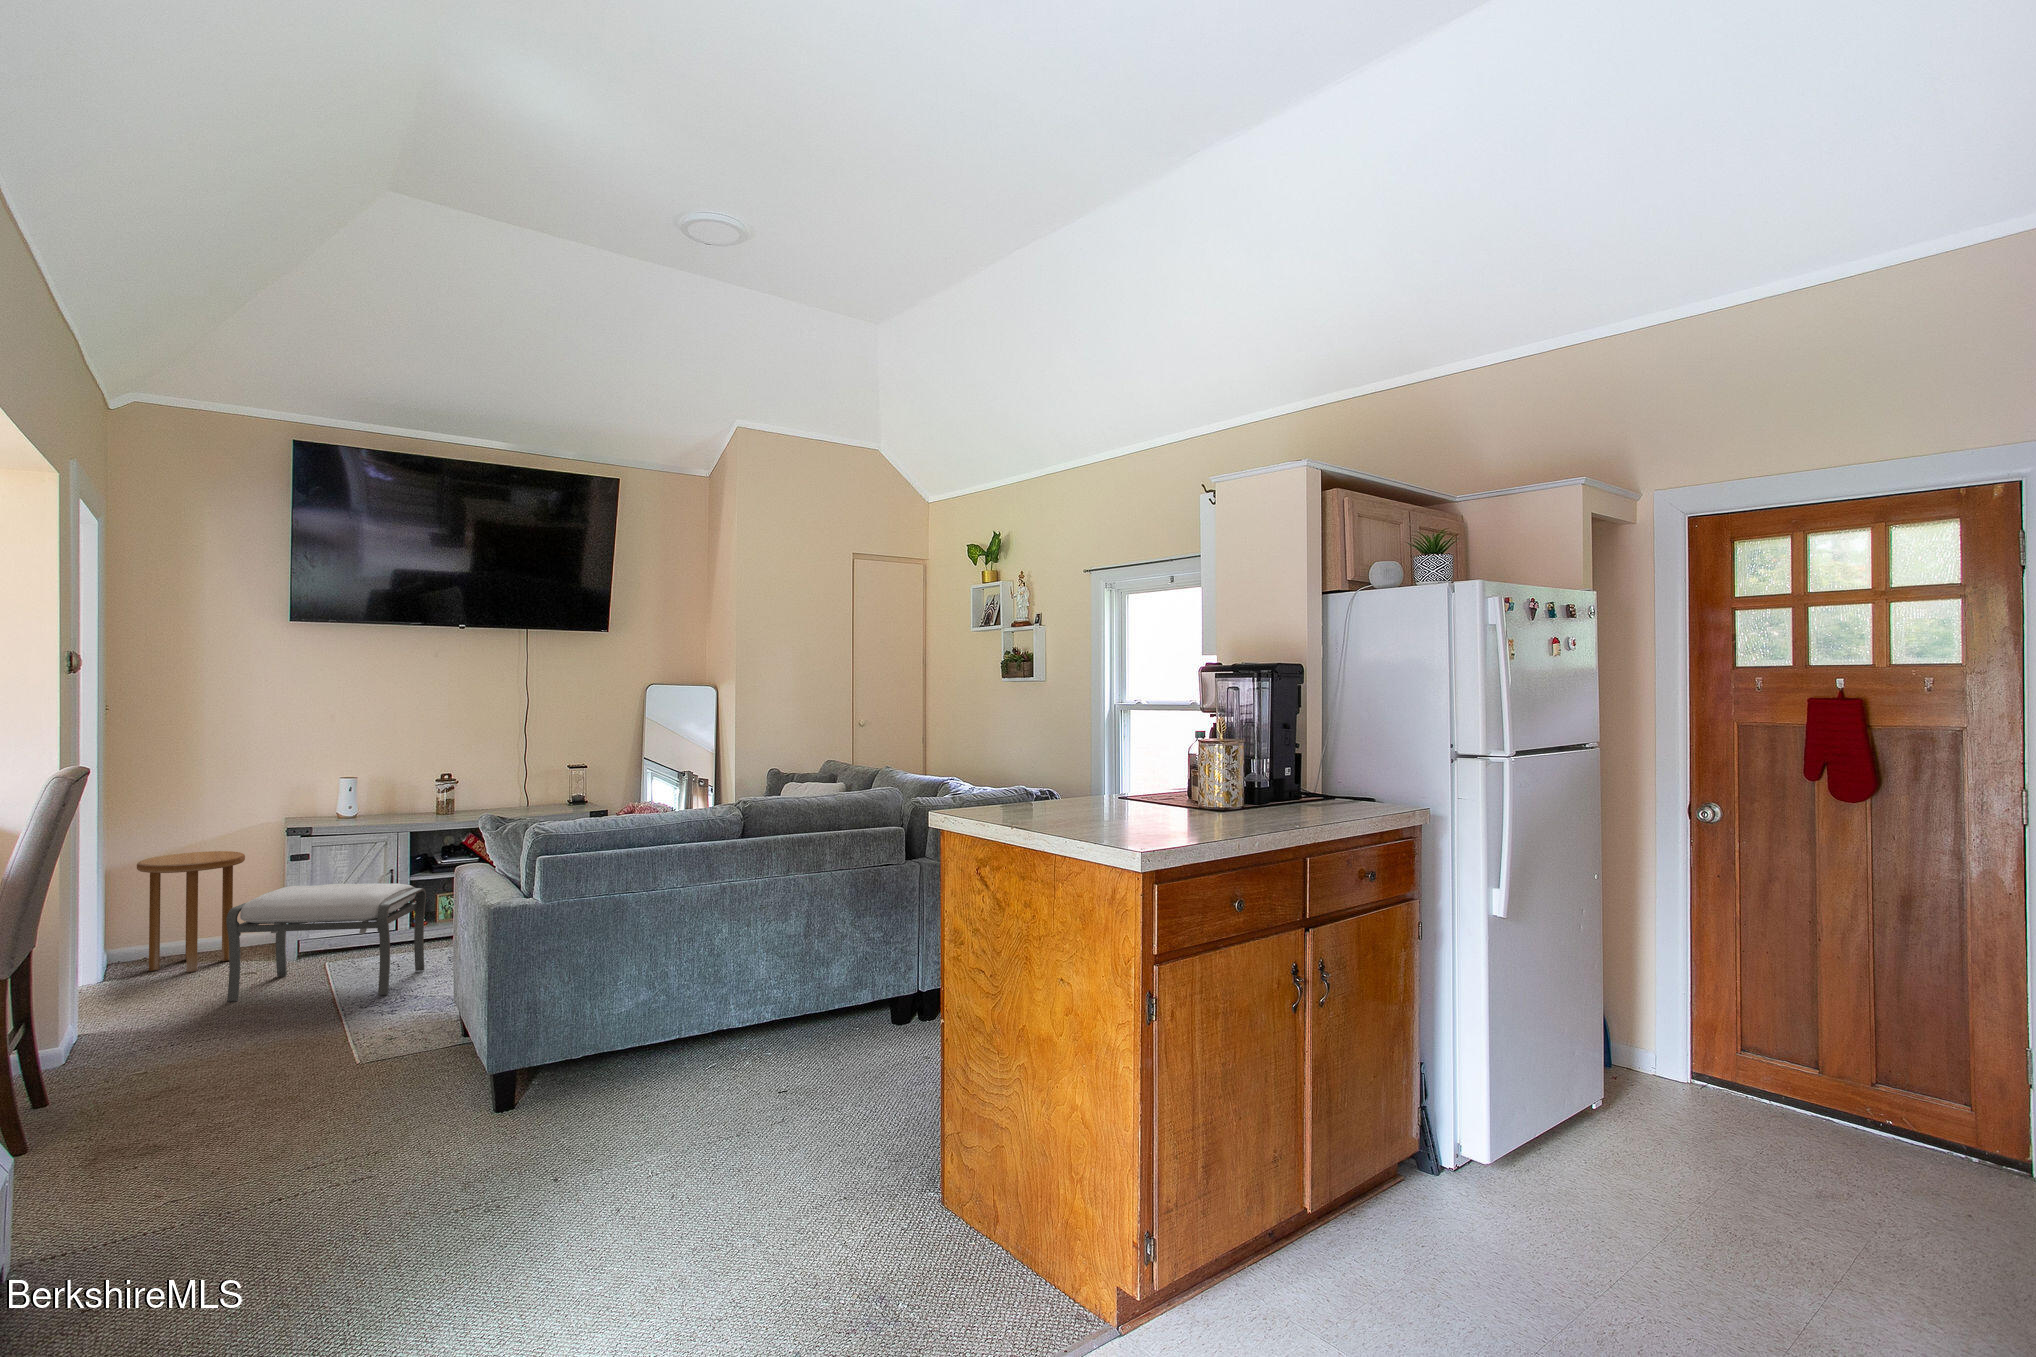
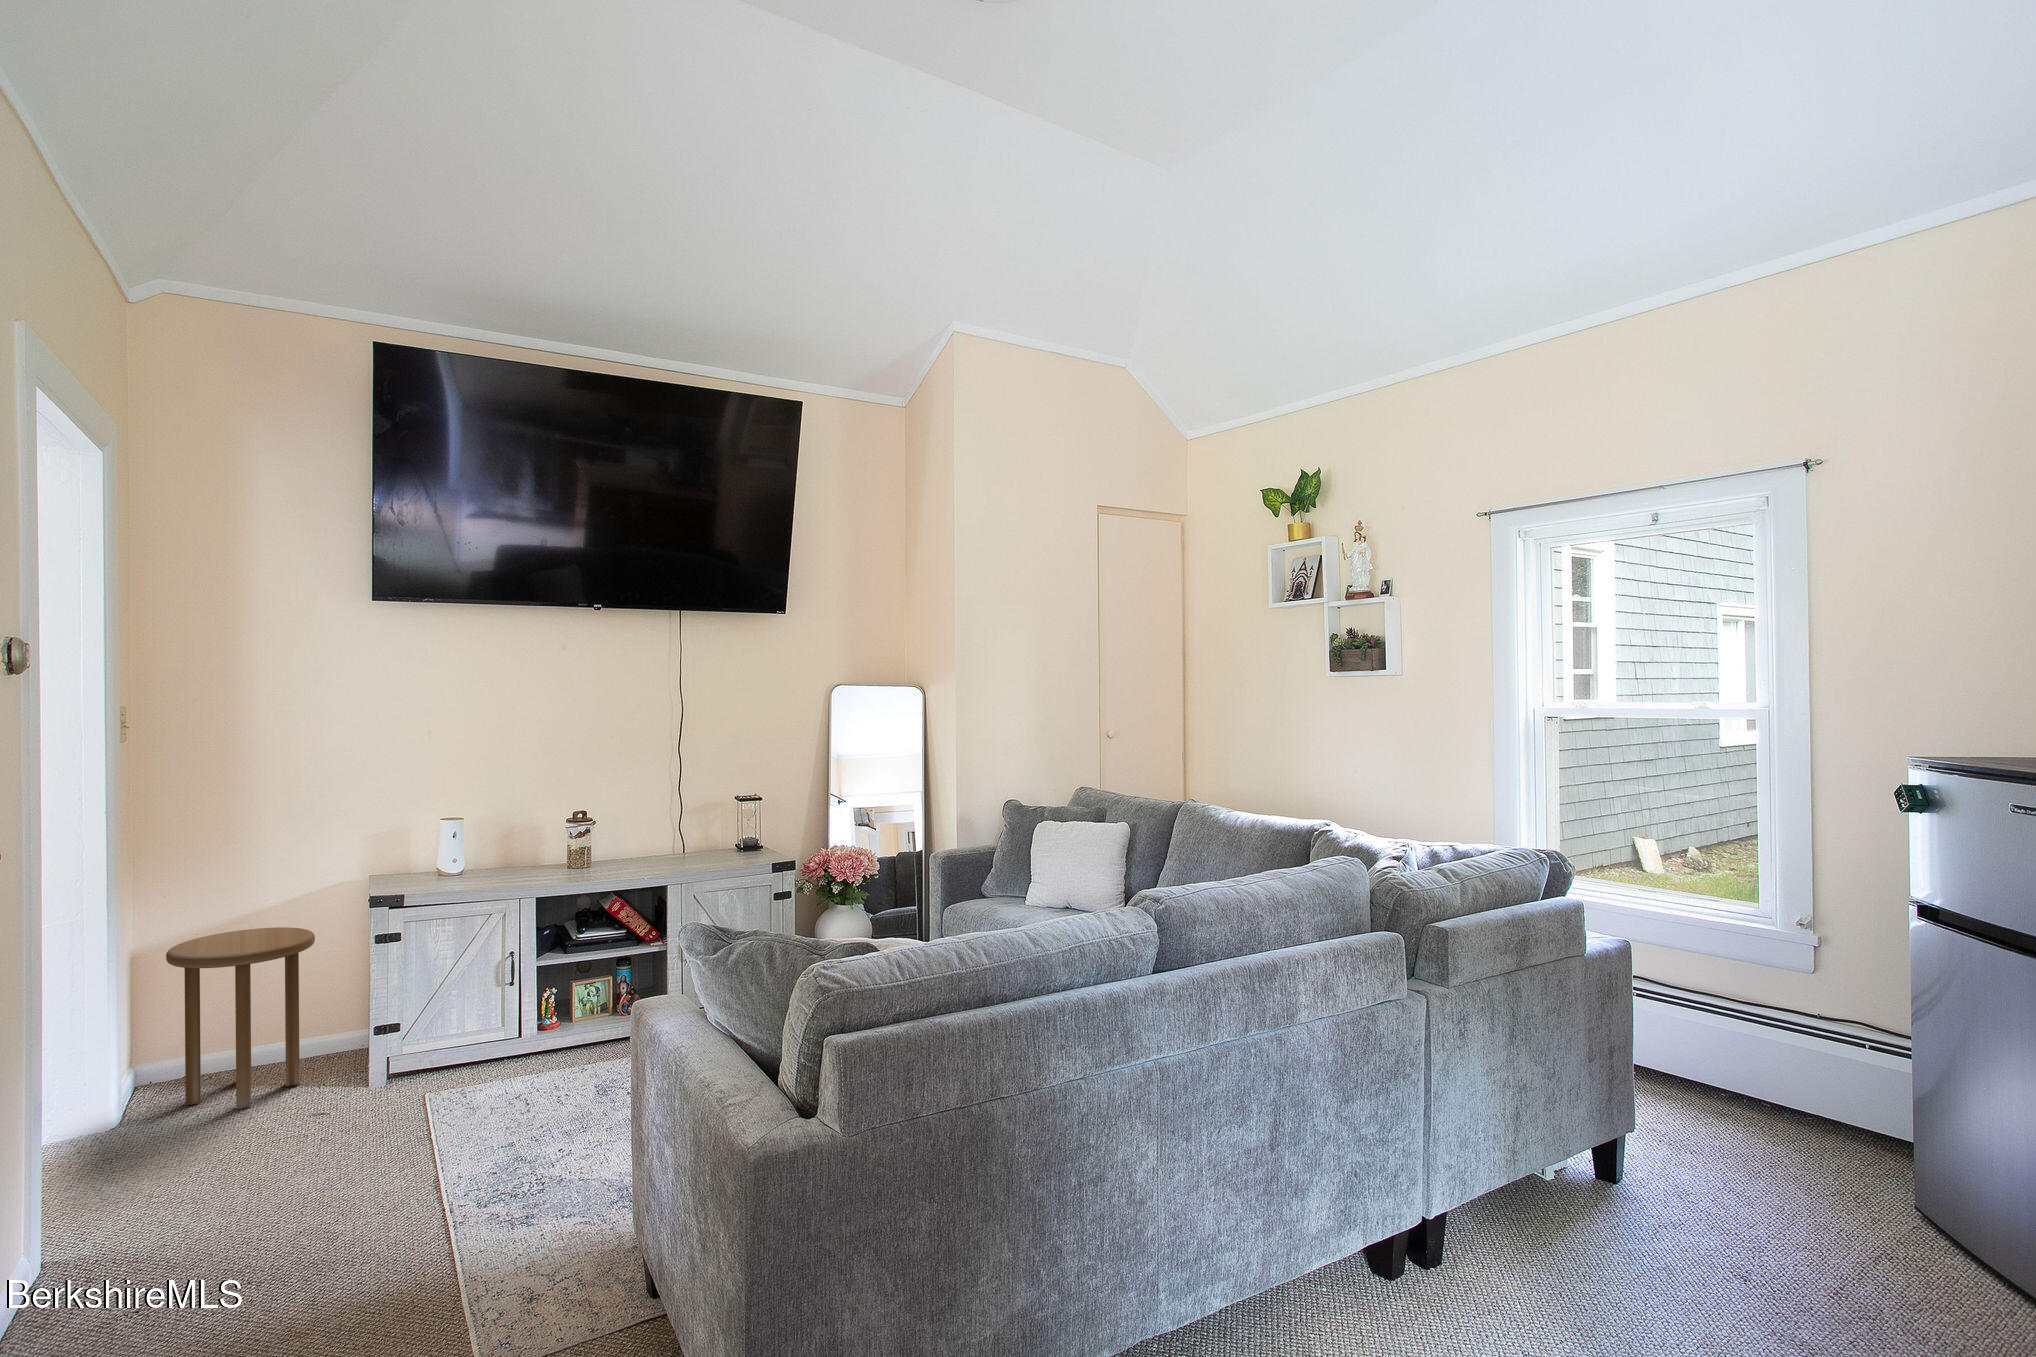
ottoman: present [226,883,426,1002] -> none [284,986,566,1178]

